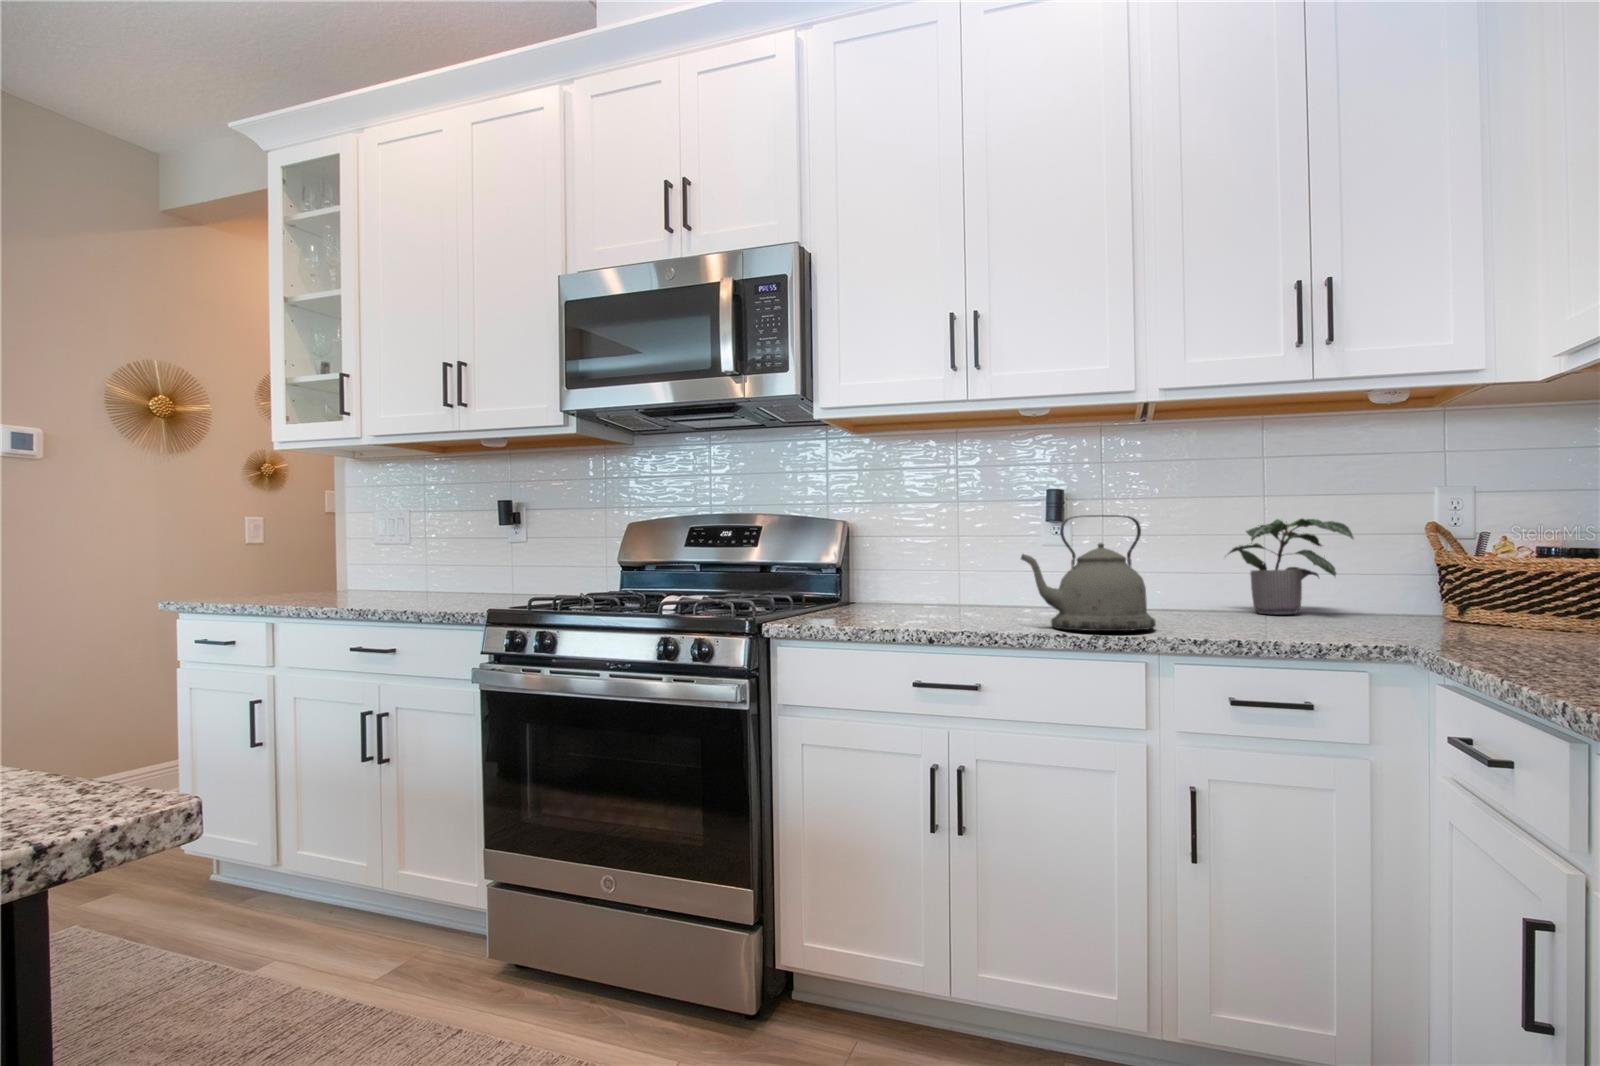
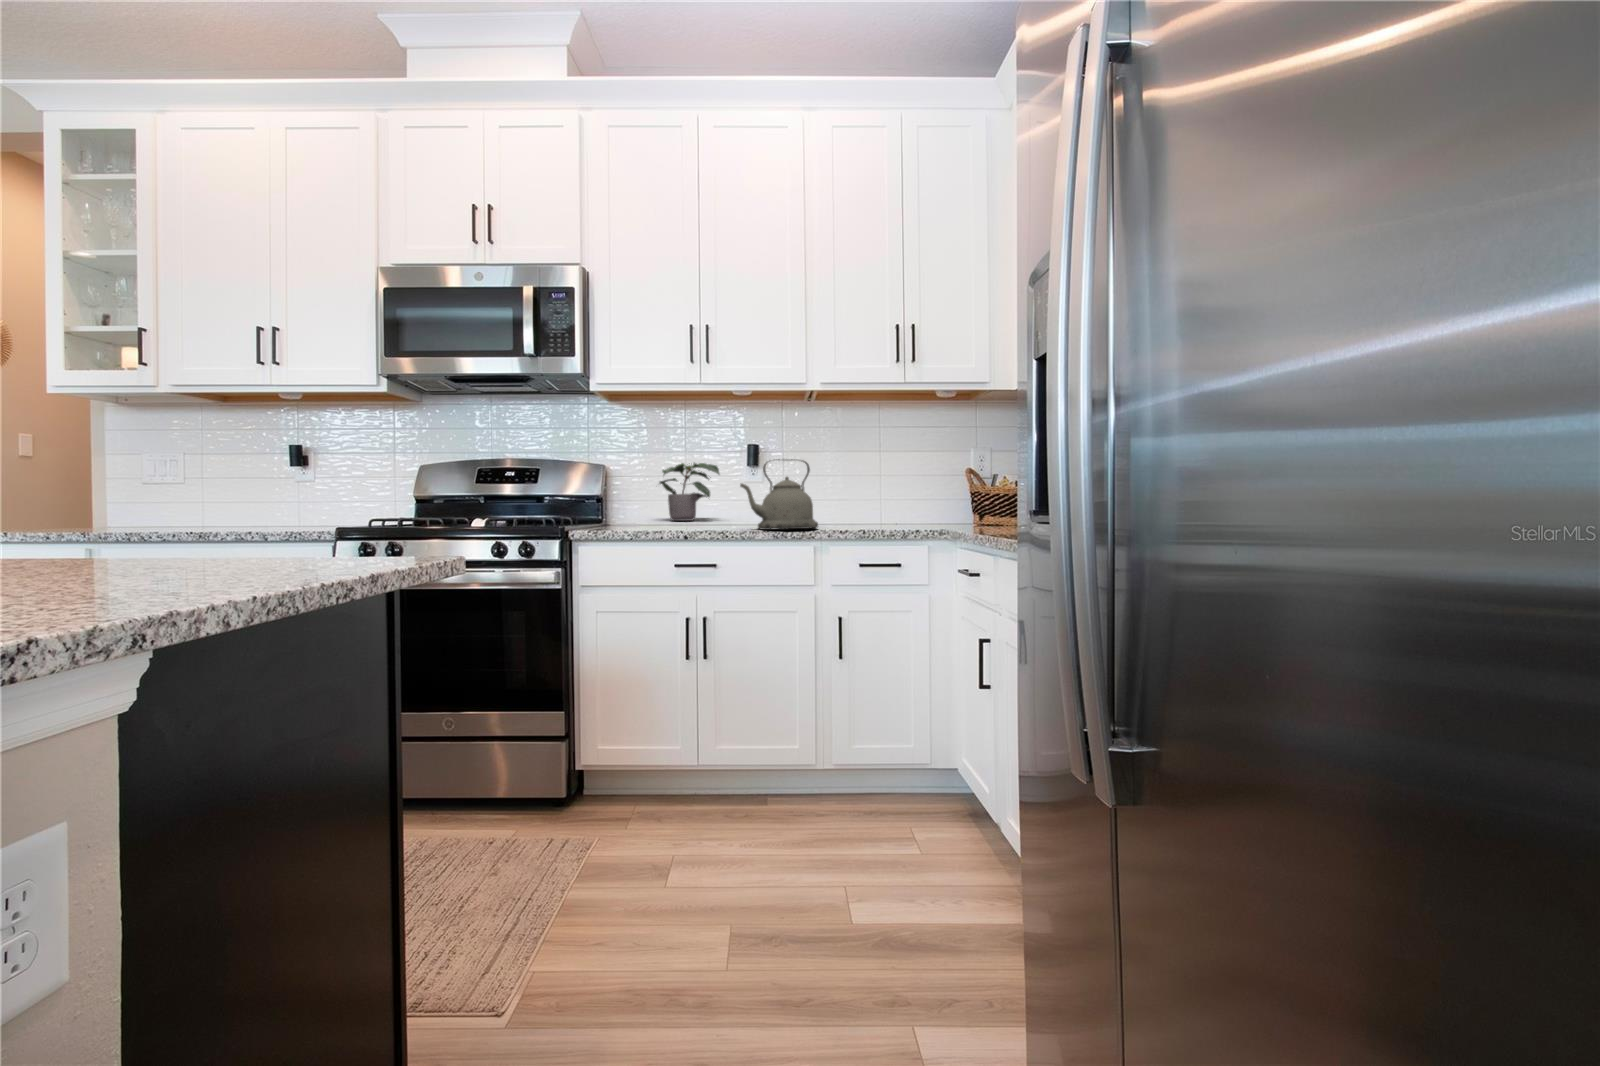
potted plant: present [1229,519,1353,614] -> present [660,463,719,521]

